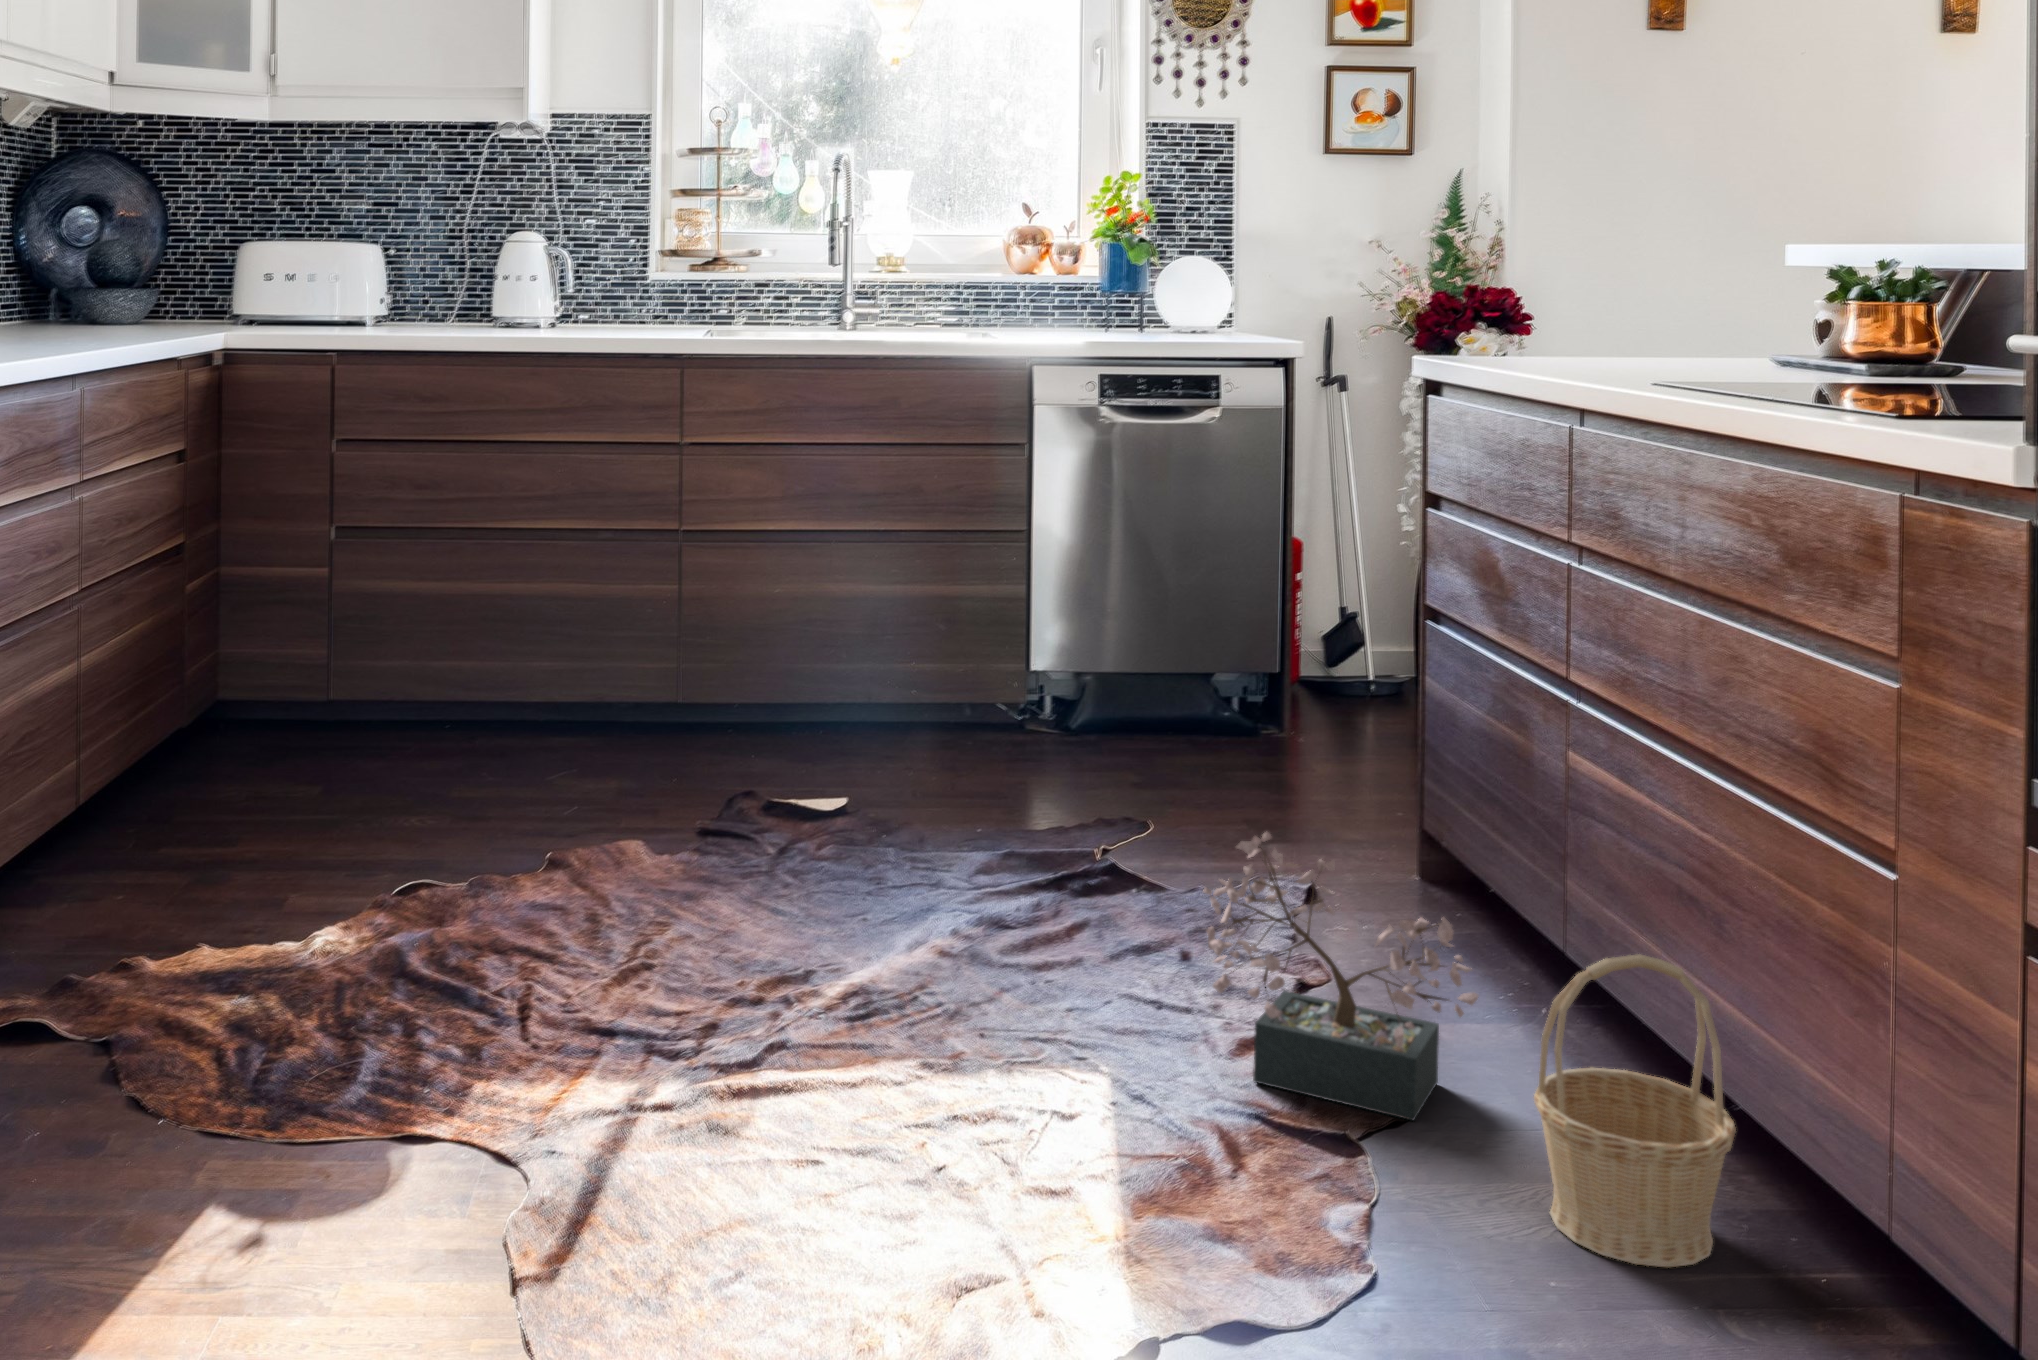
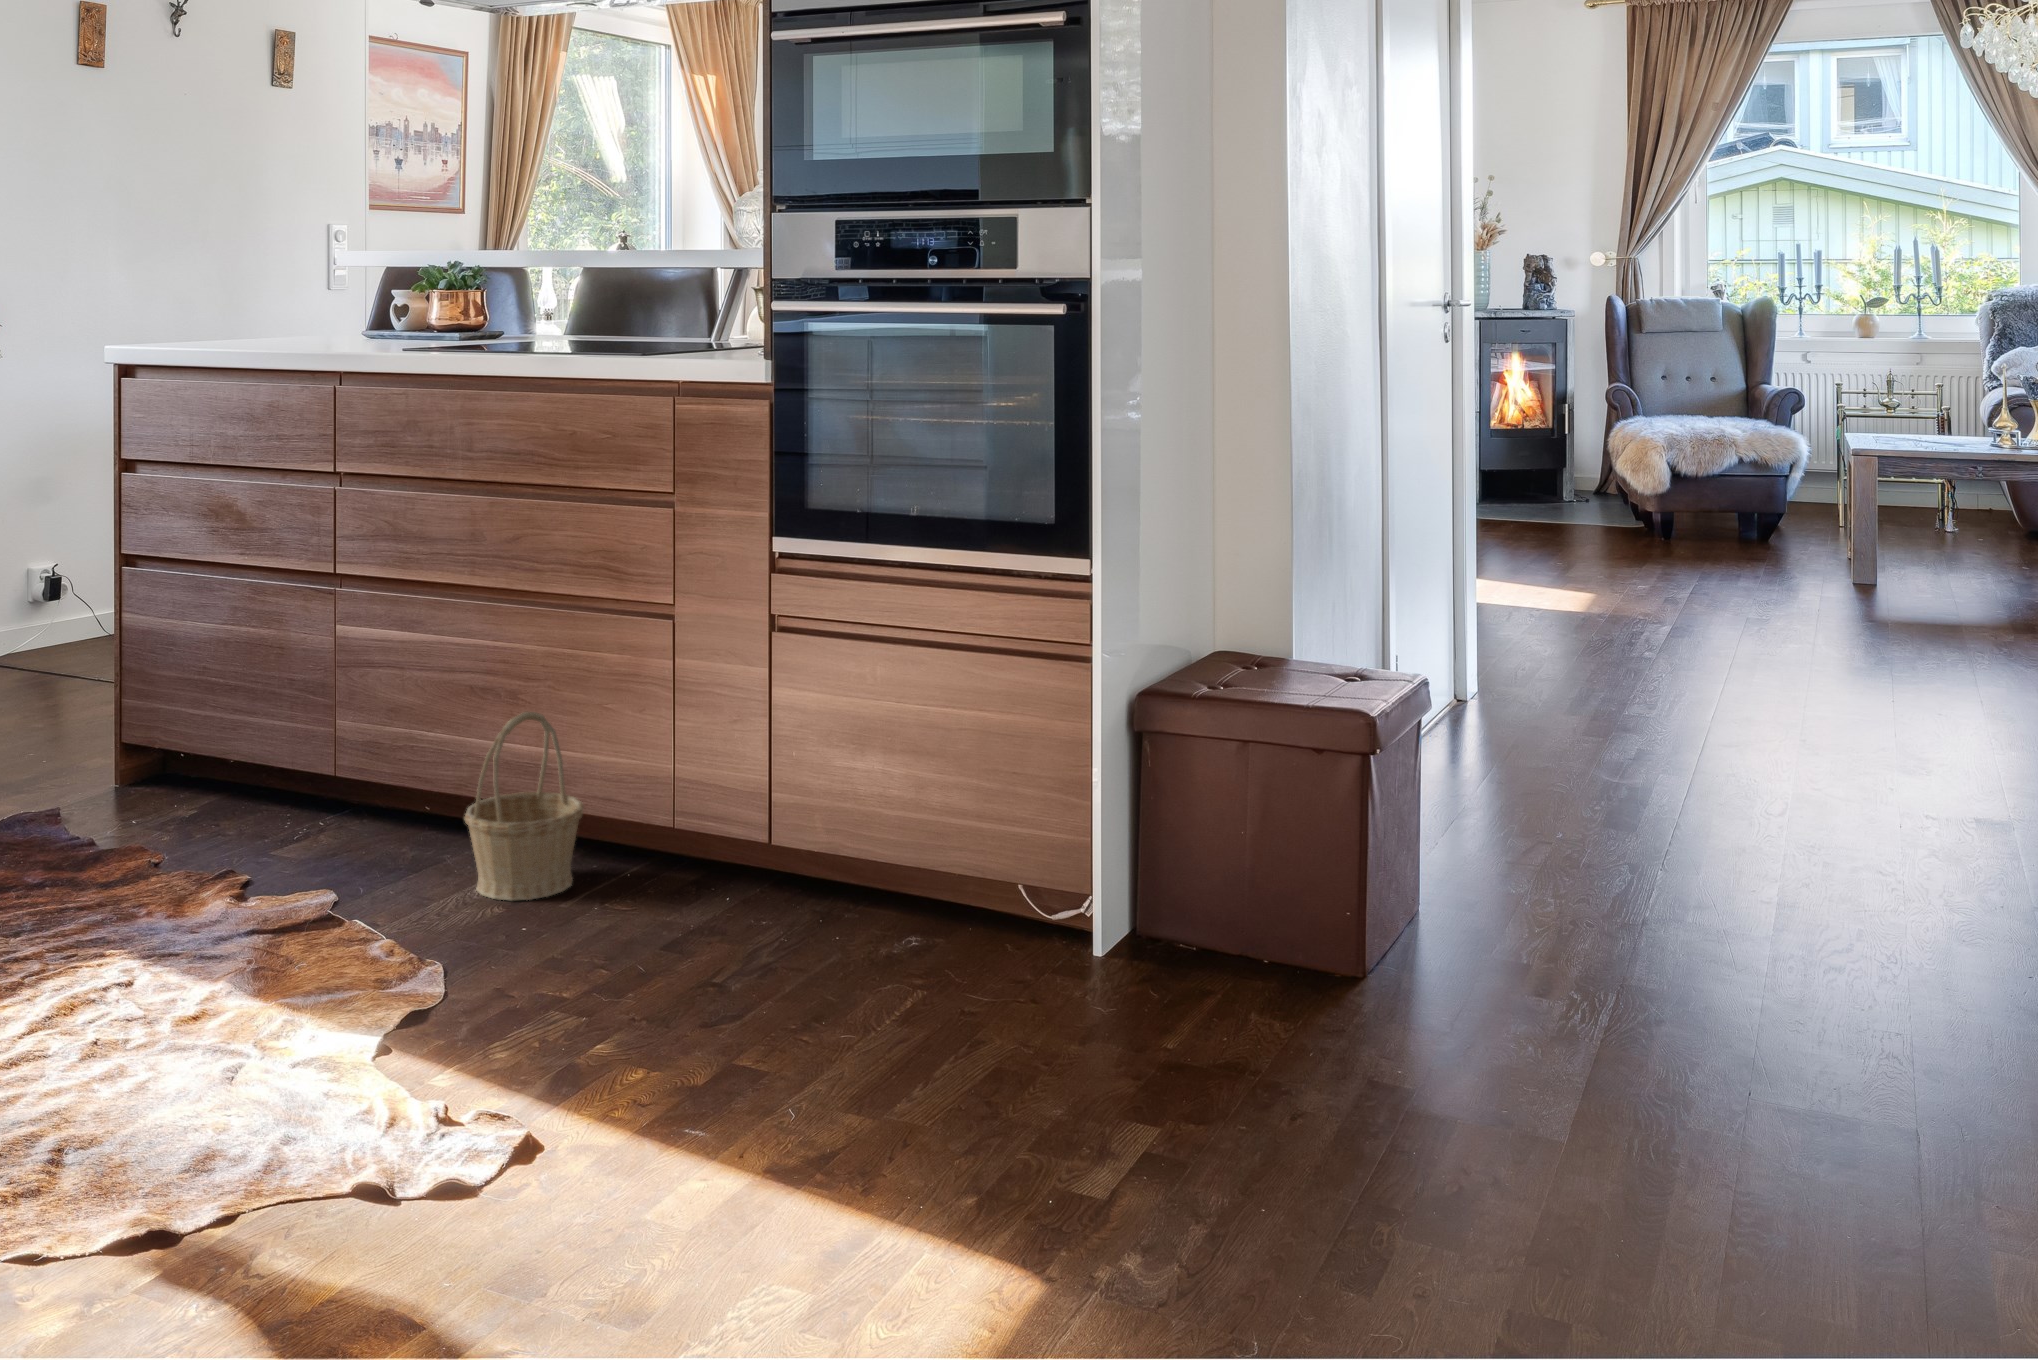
decorative plant: present [1204,832,1478,1120] -> none [157,727,377,911]

